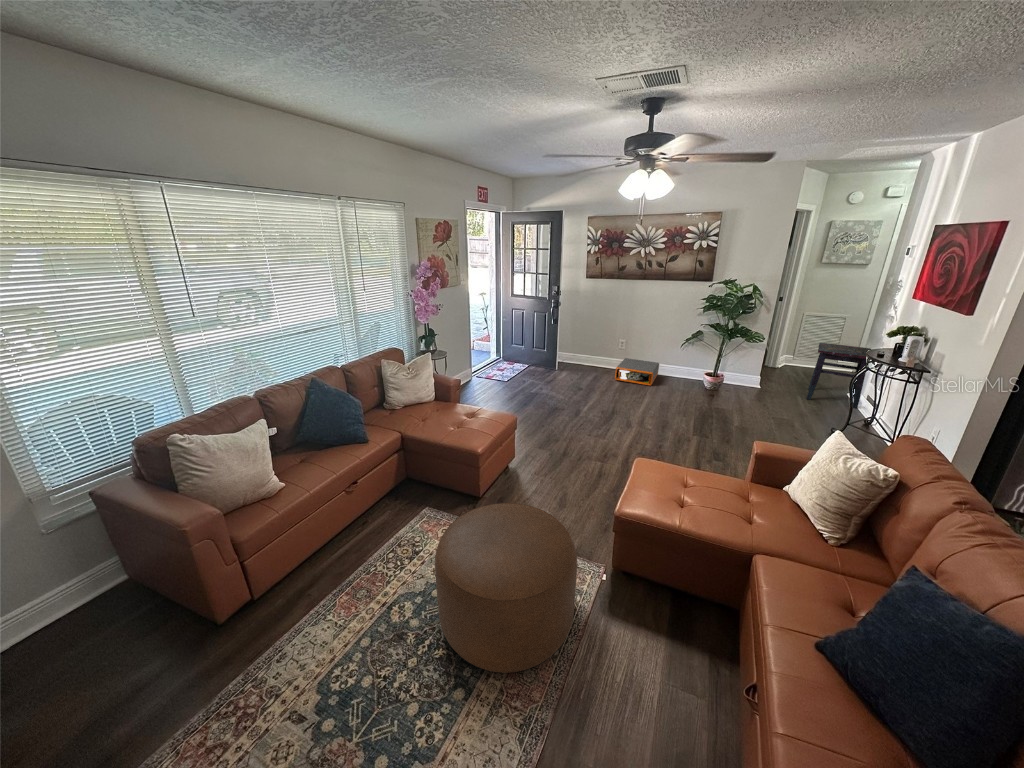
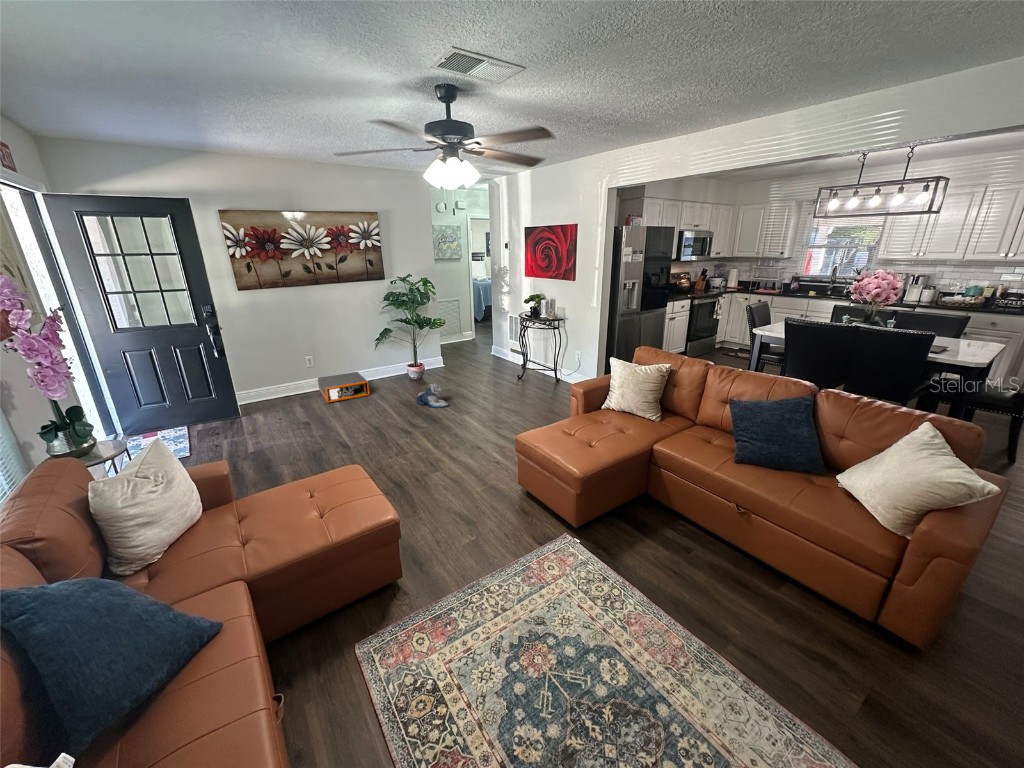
side table: present [806,343,871,409] -> none [468,318,509,365]
plush toy: none [676,393,699,421] -> present [416,383,448,408]
ottoman: present [435,503,577,673] -> none [510,505,671,694]

